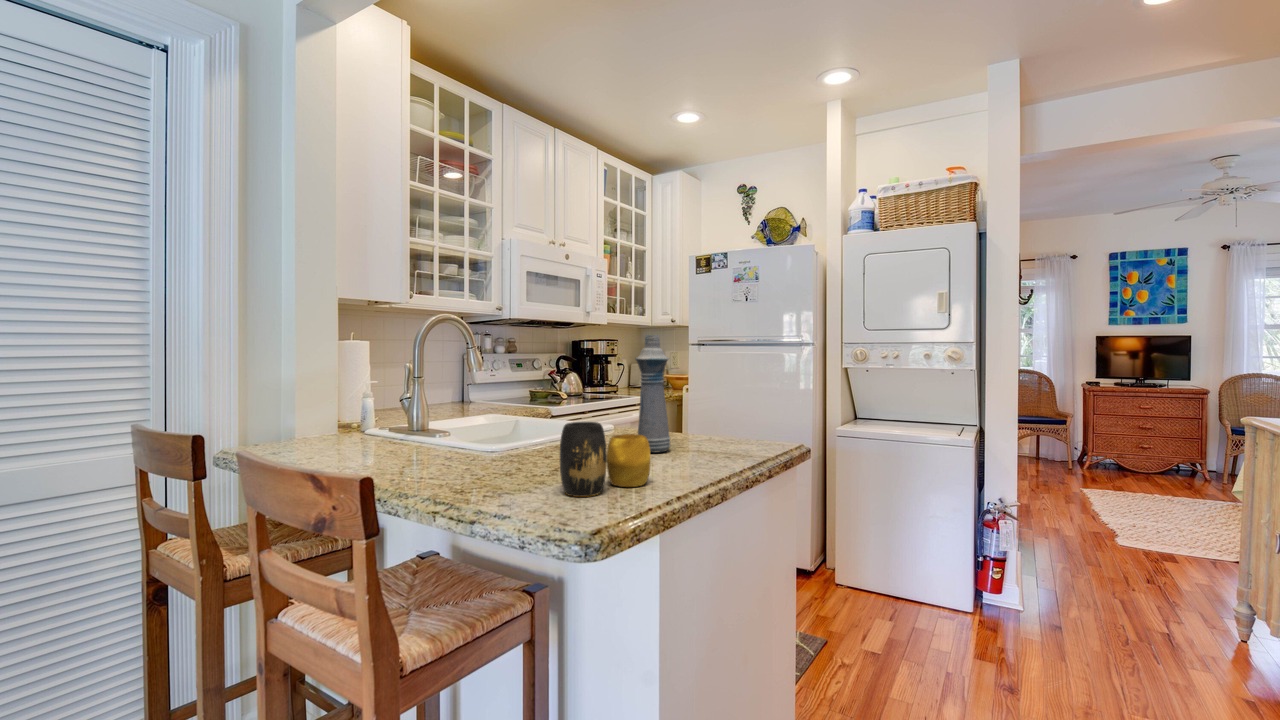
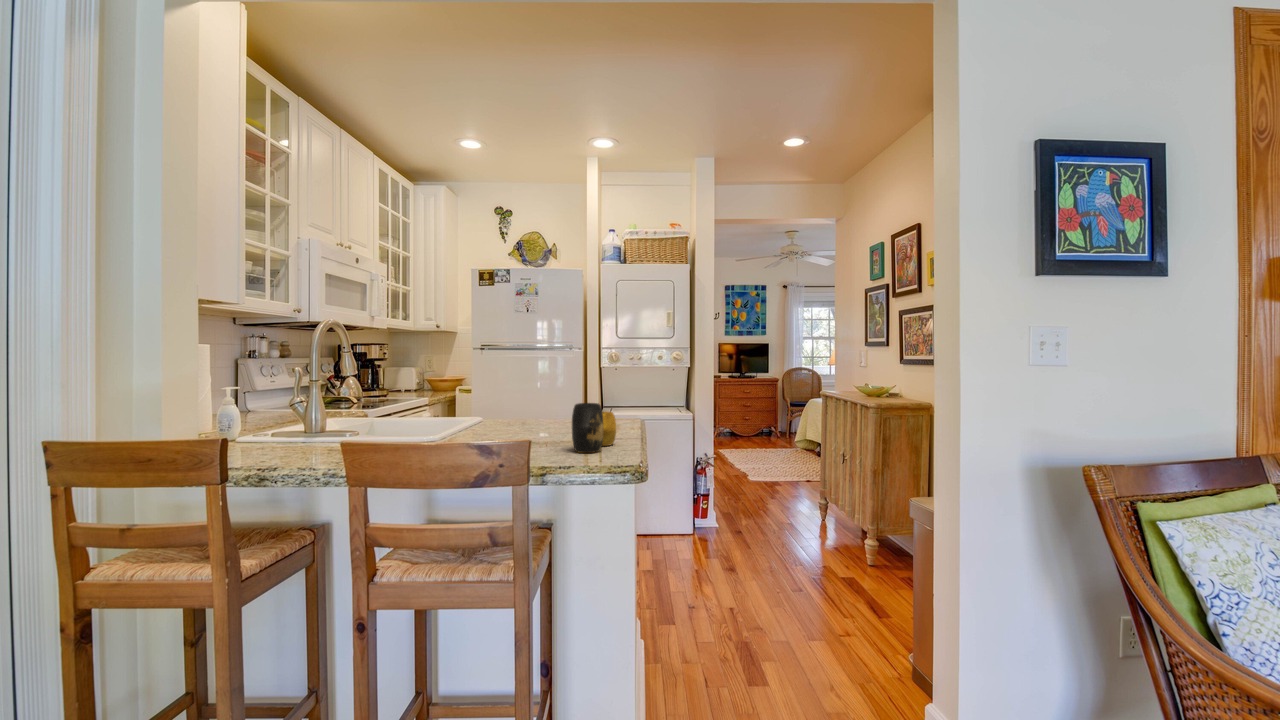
bottle: present [636,335,670,453] -> none [550,342,576,430]

